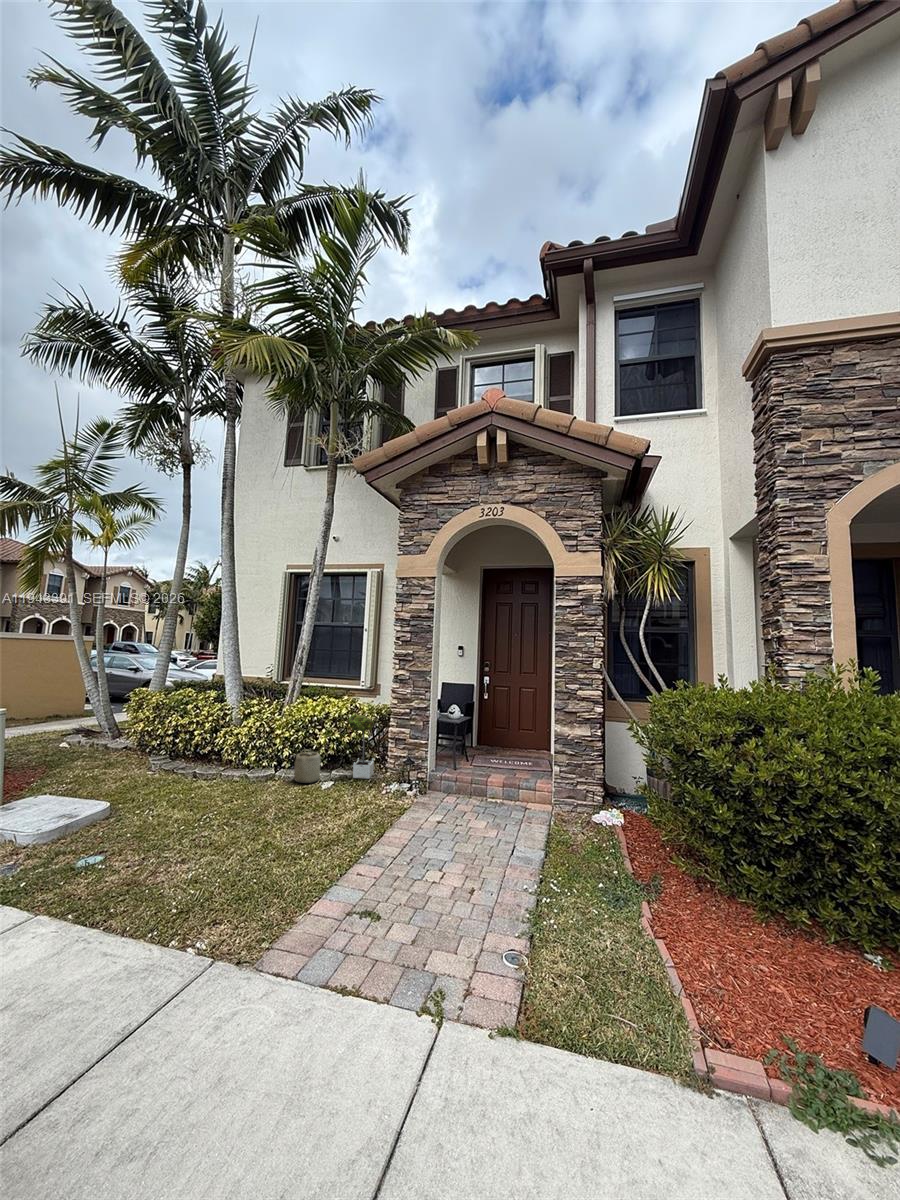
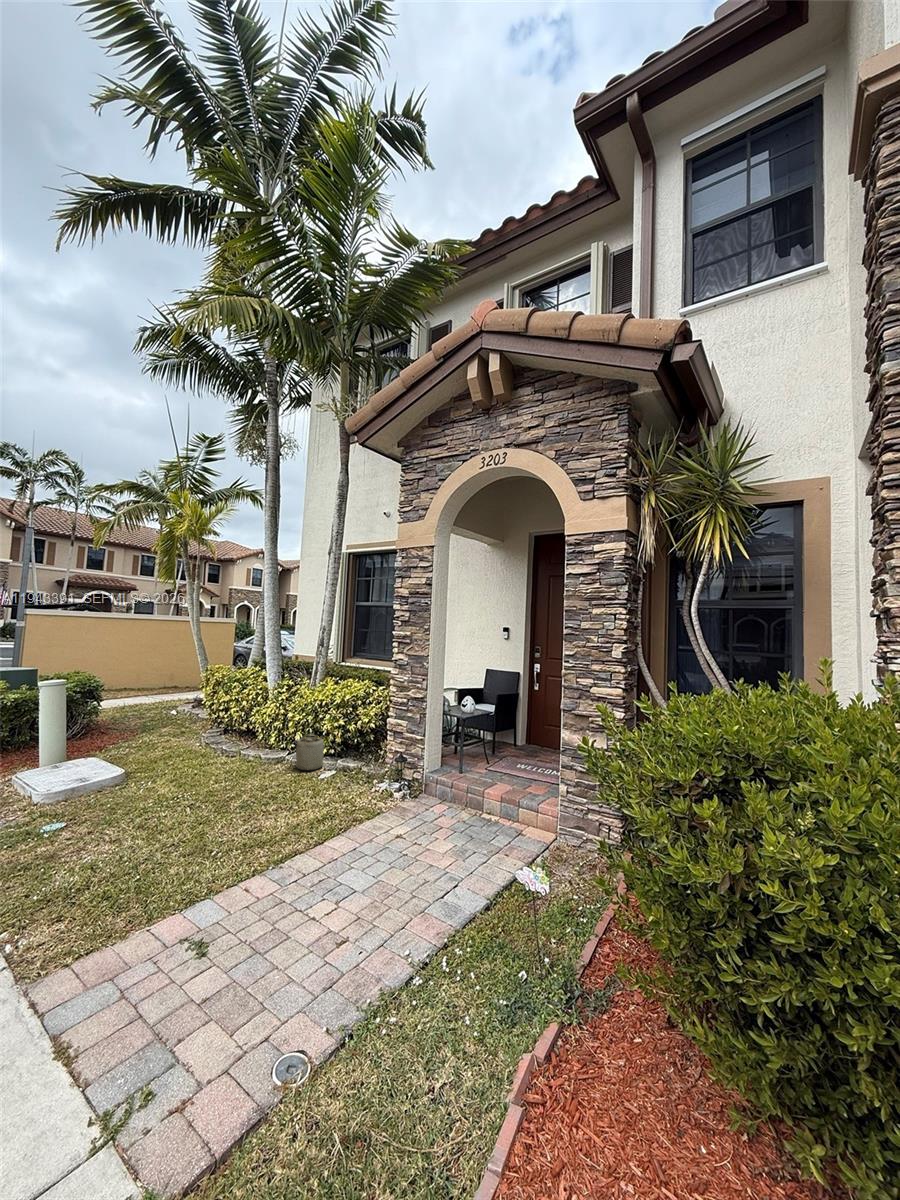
potted tree: present [349,714,374,779] -> none [353,700,381,772]

